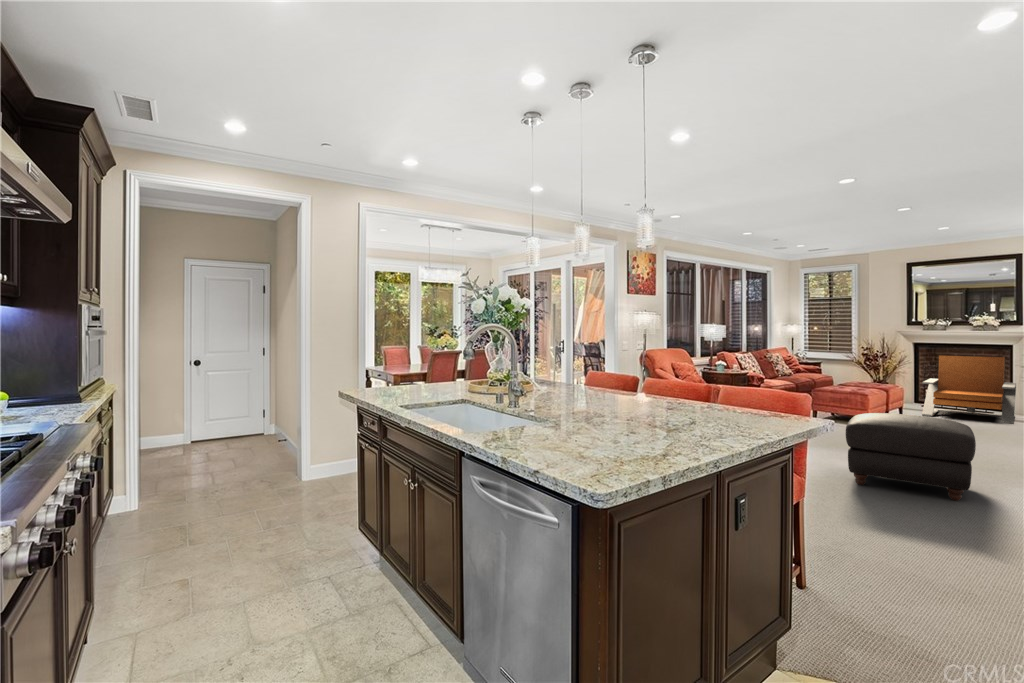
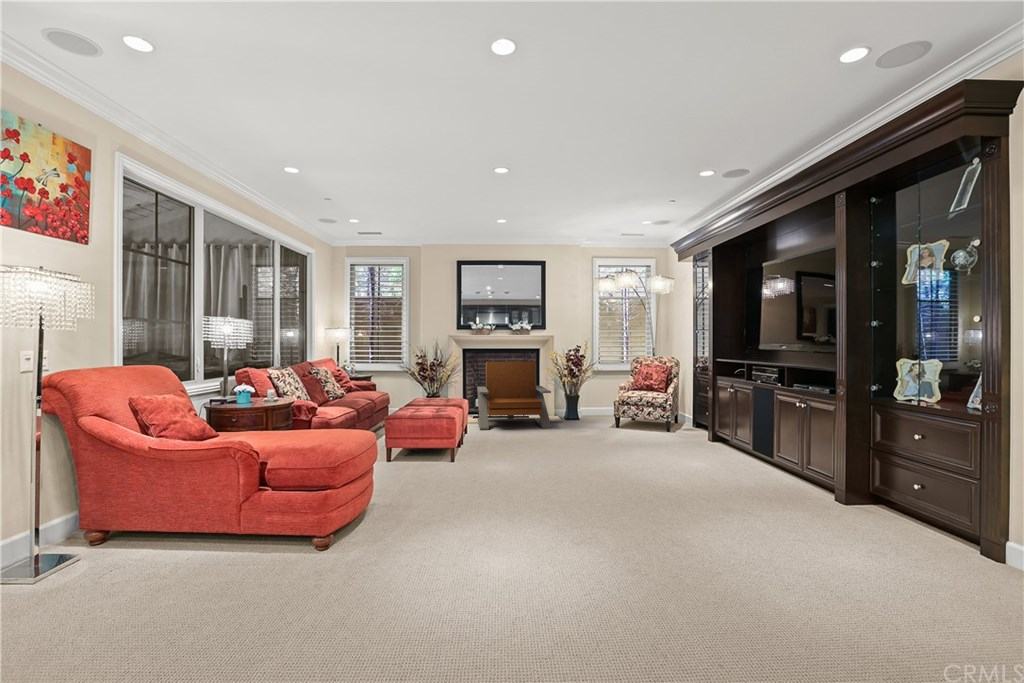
ottoman: present [846,413,976,501] -> none [514,466,732,641]

